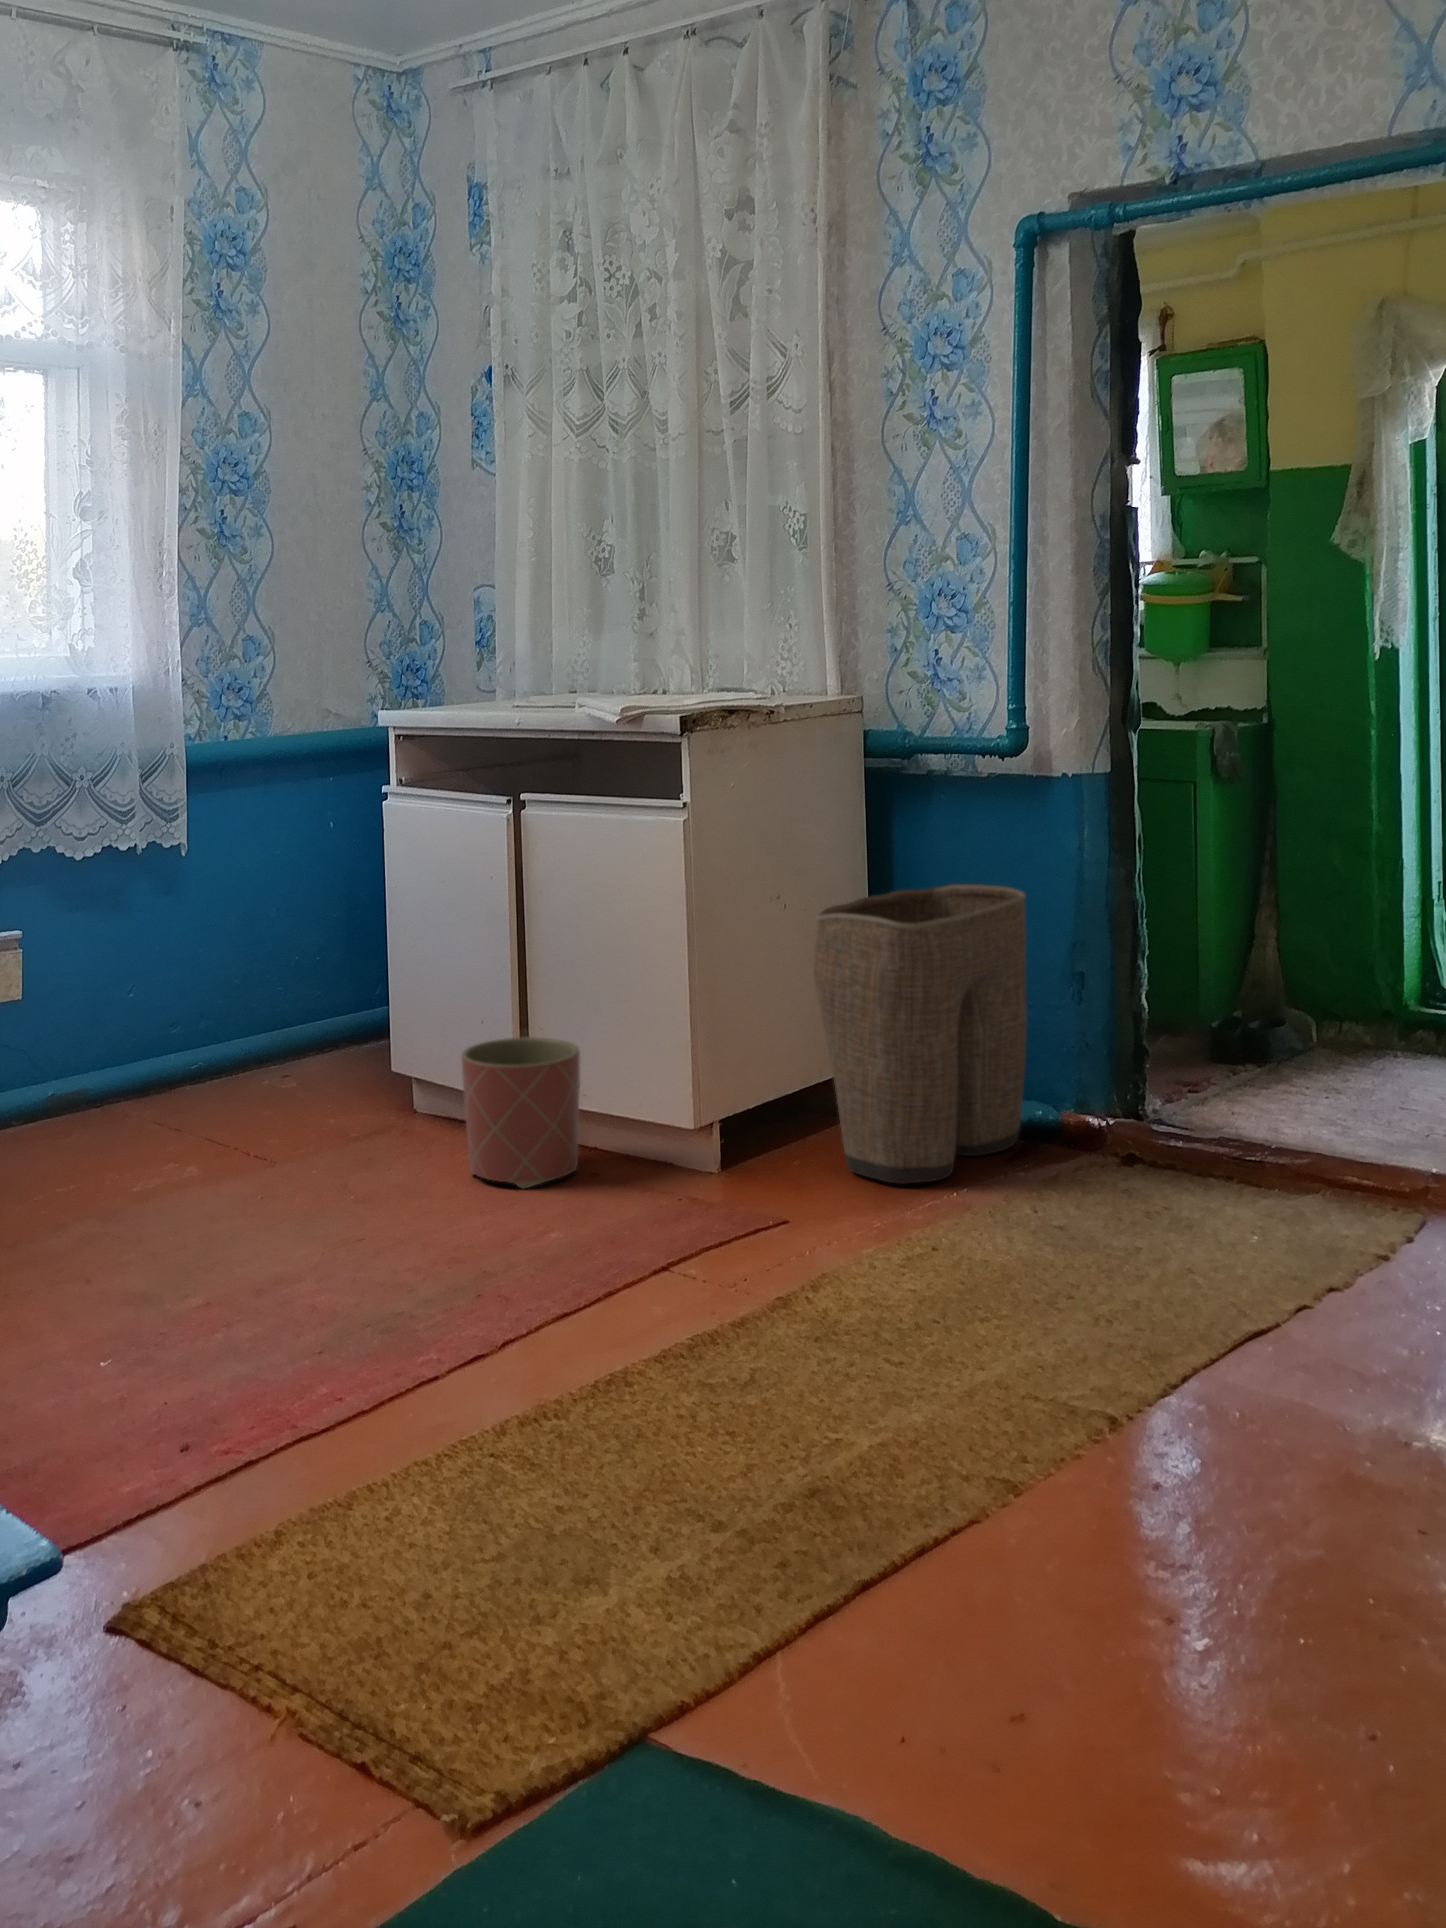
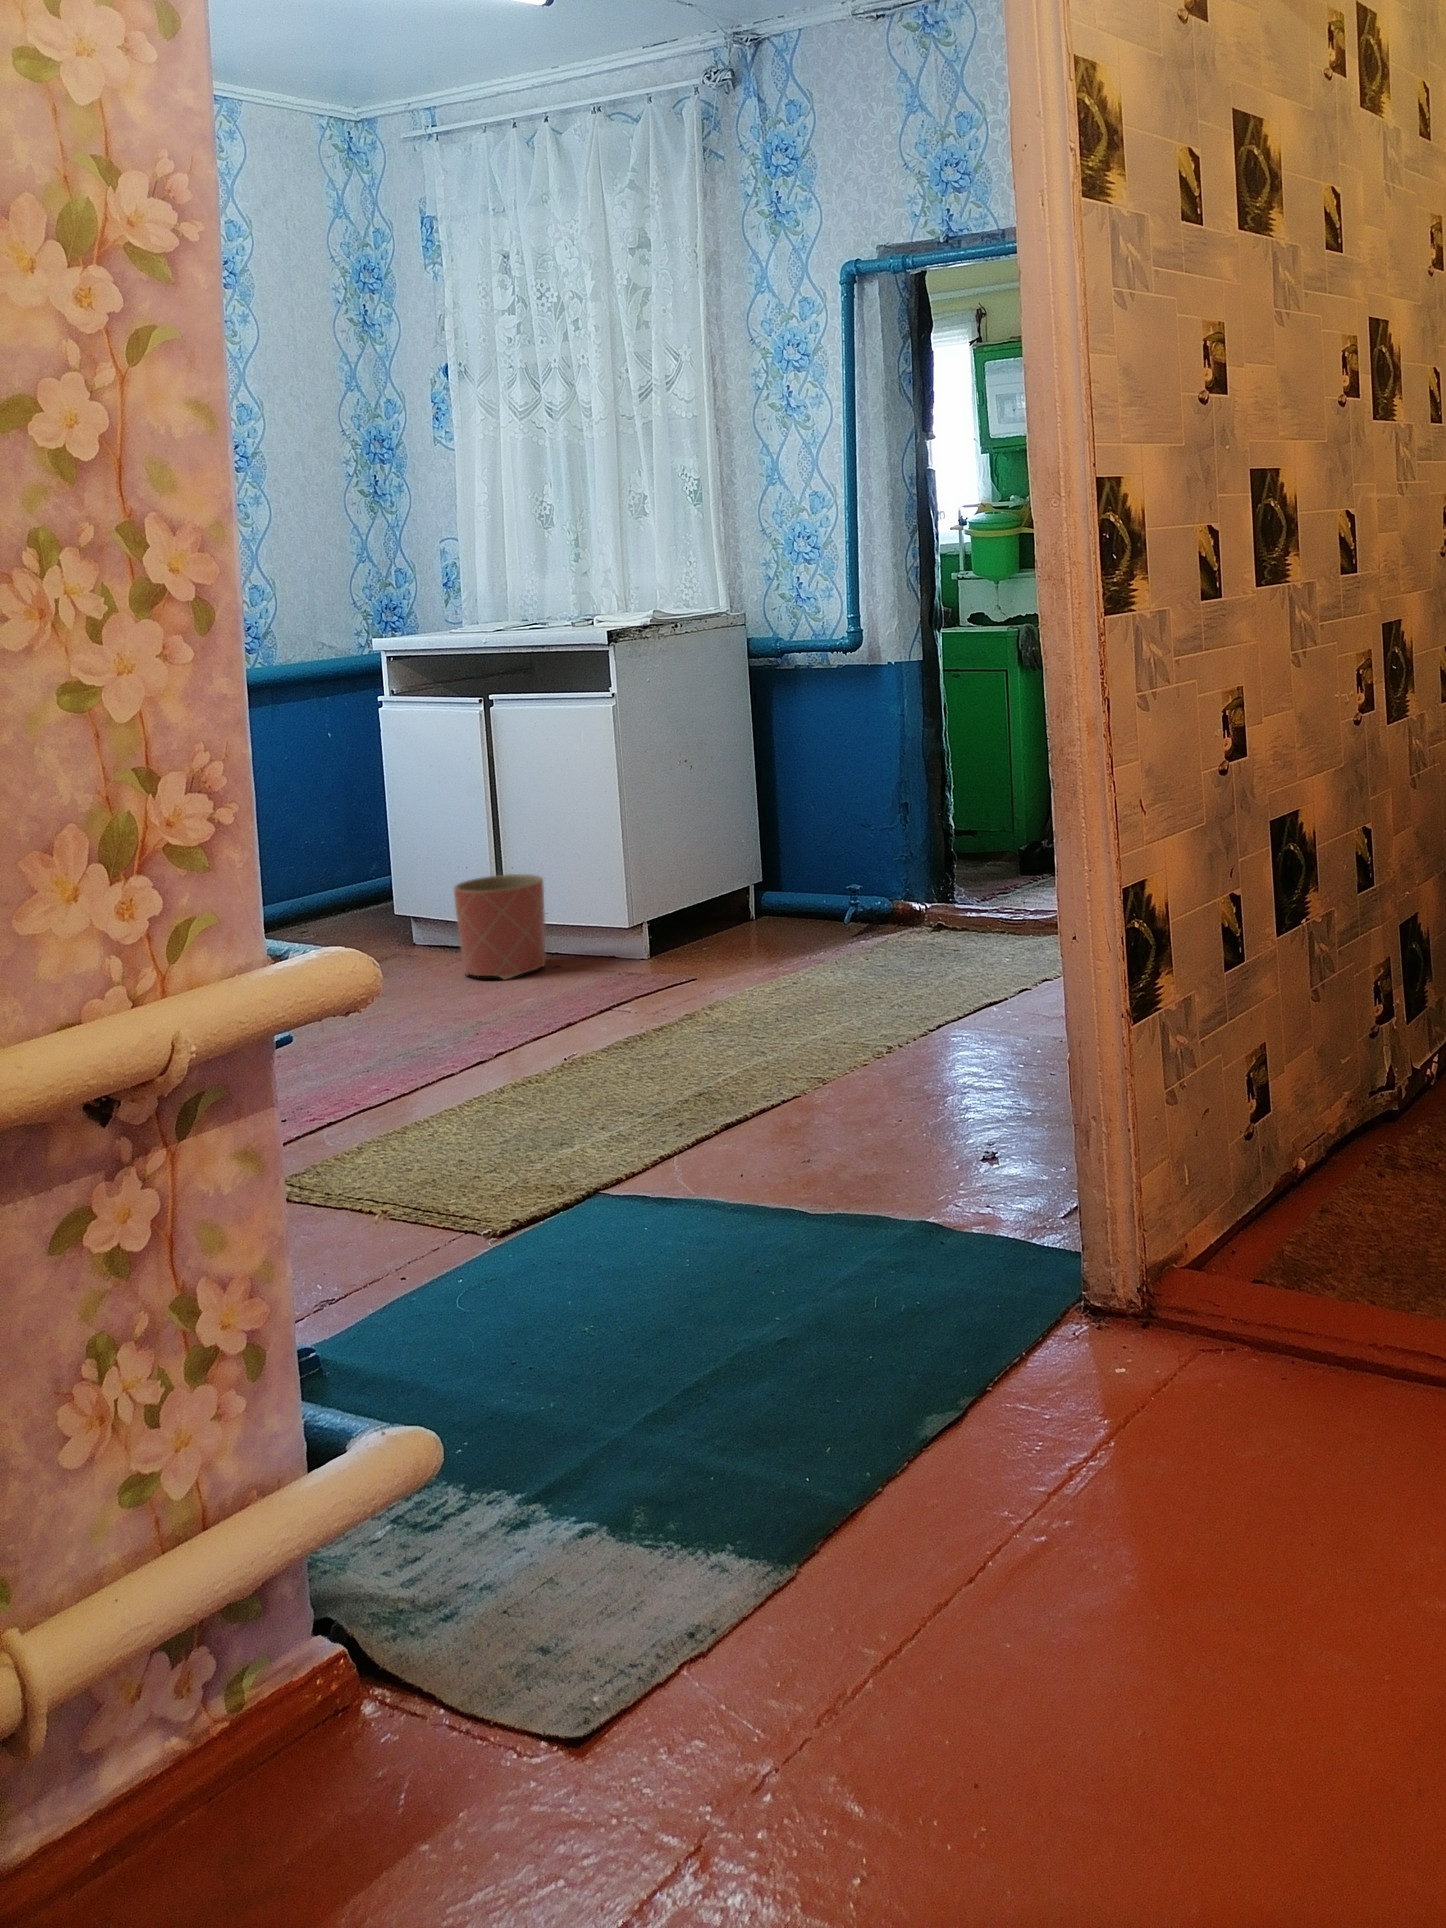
laundry basket: present [814,884,1027,1184] -> none [713,744,868,953]

